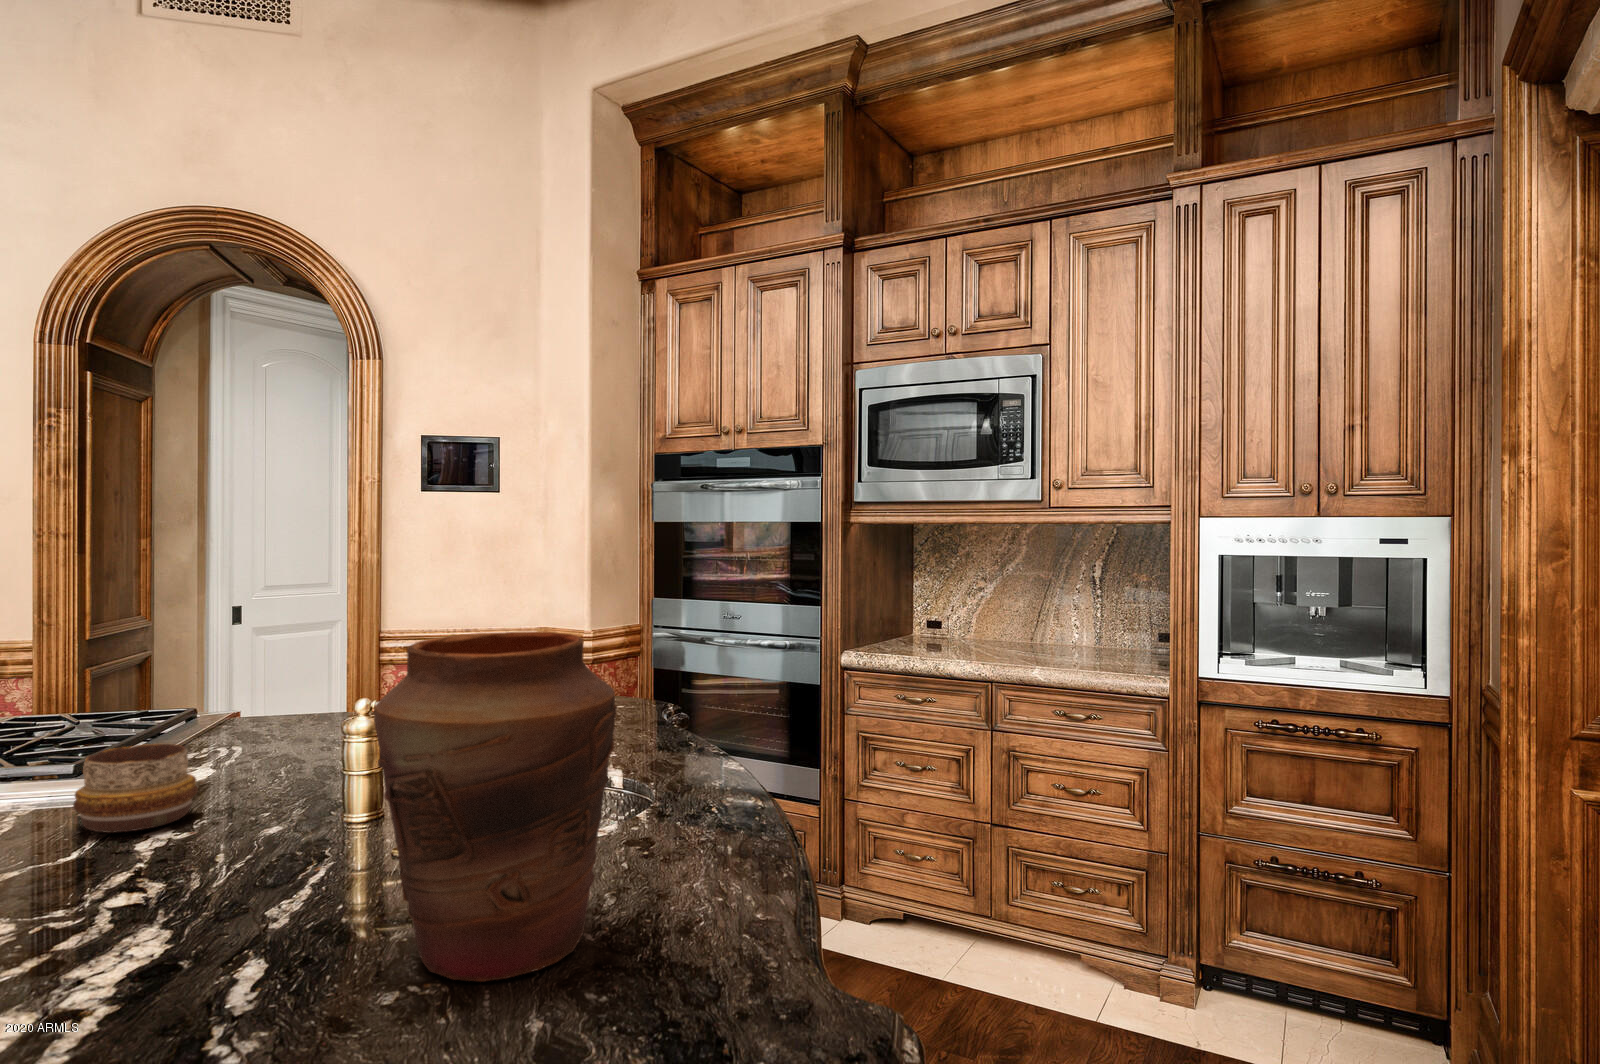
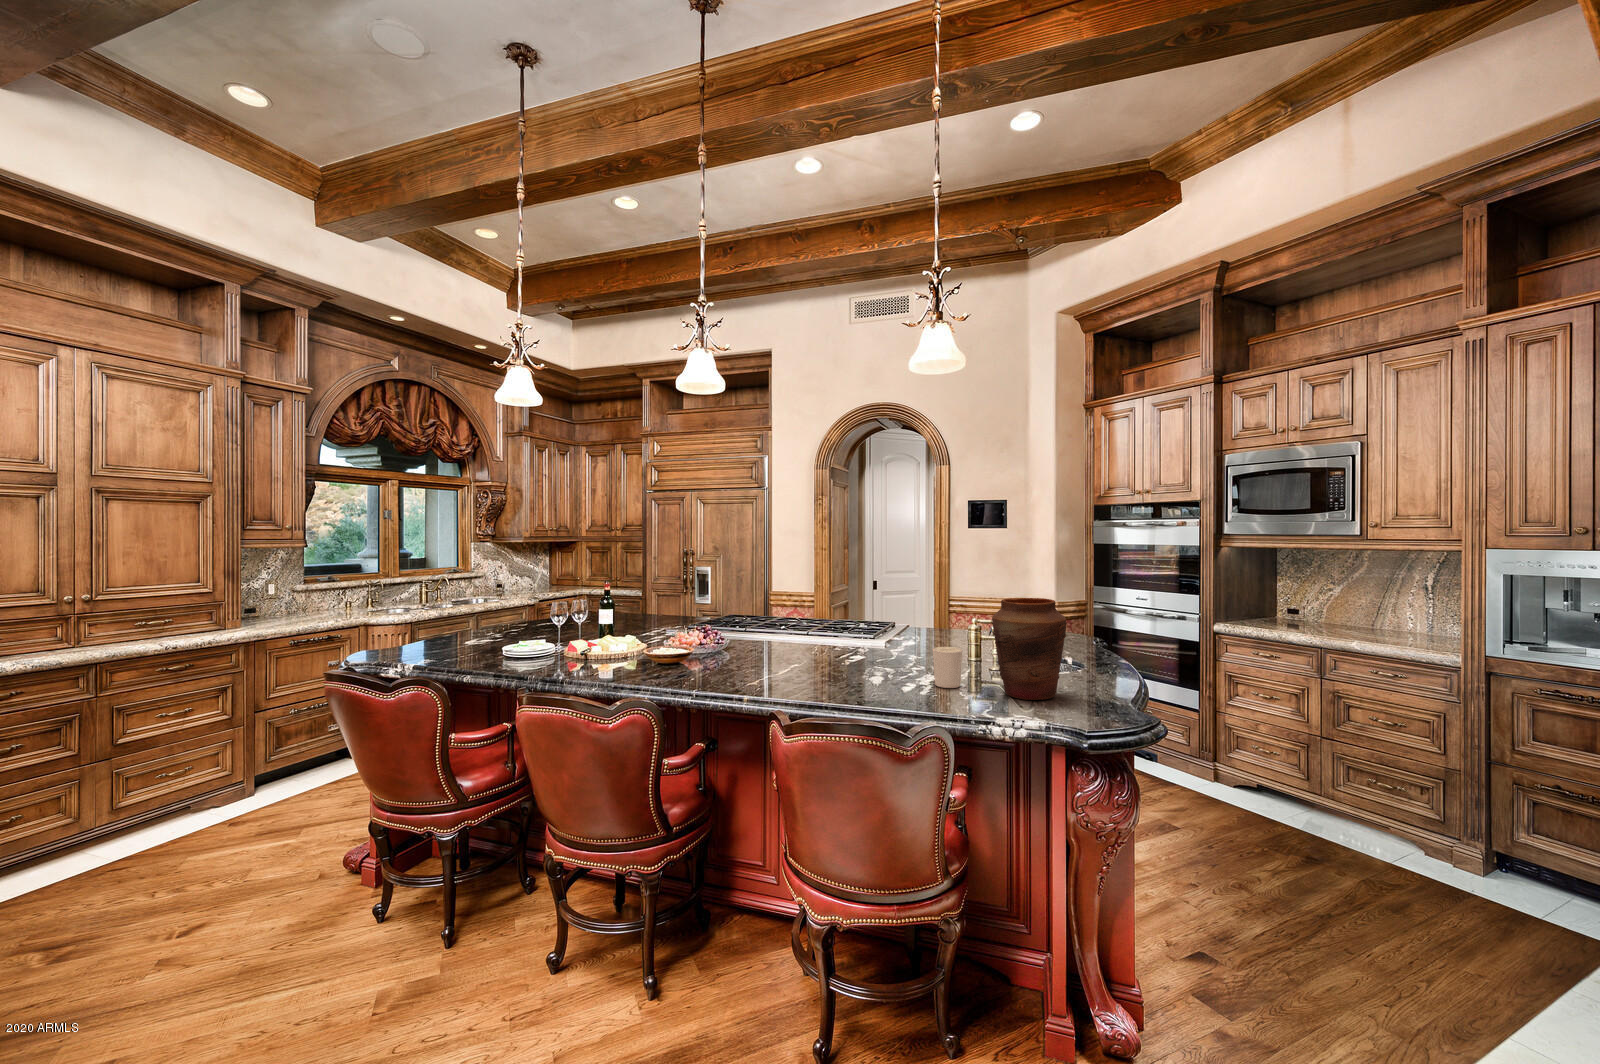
decorative bowl: present [73,744,198,833] -> none [885,630,919,656]
candle holder: none [158,814,278,974] -> present [933,647,963,688]

